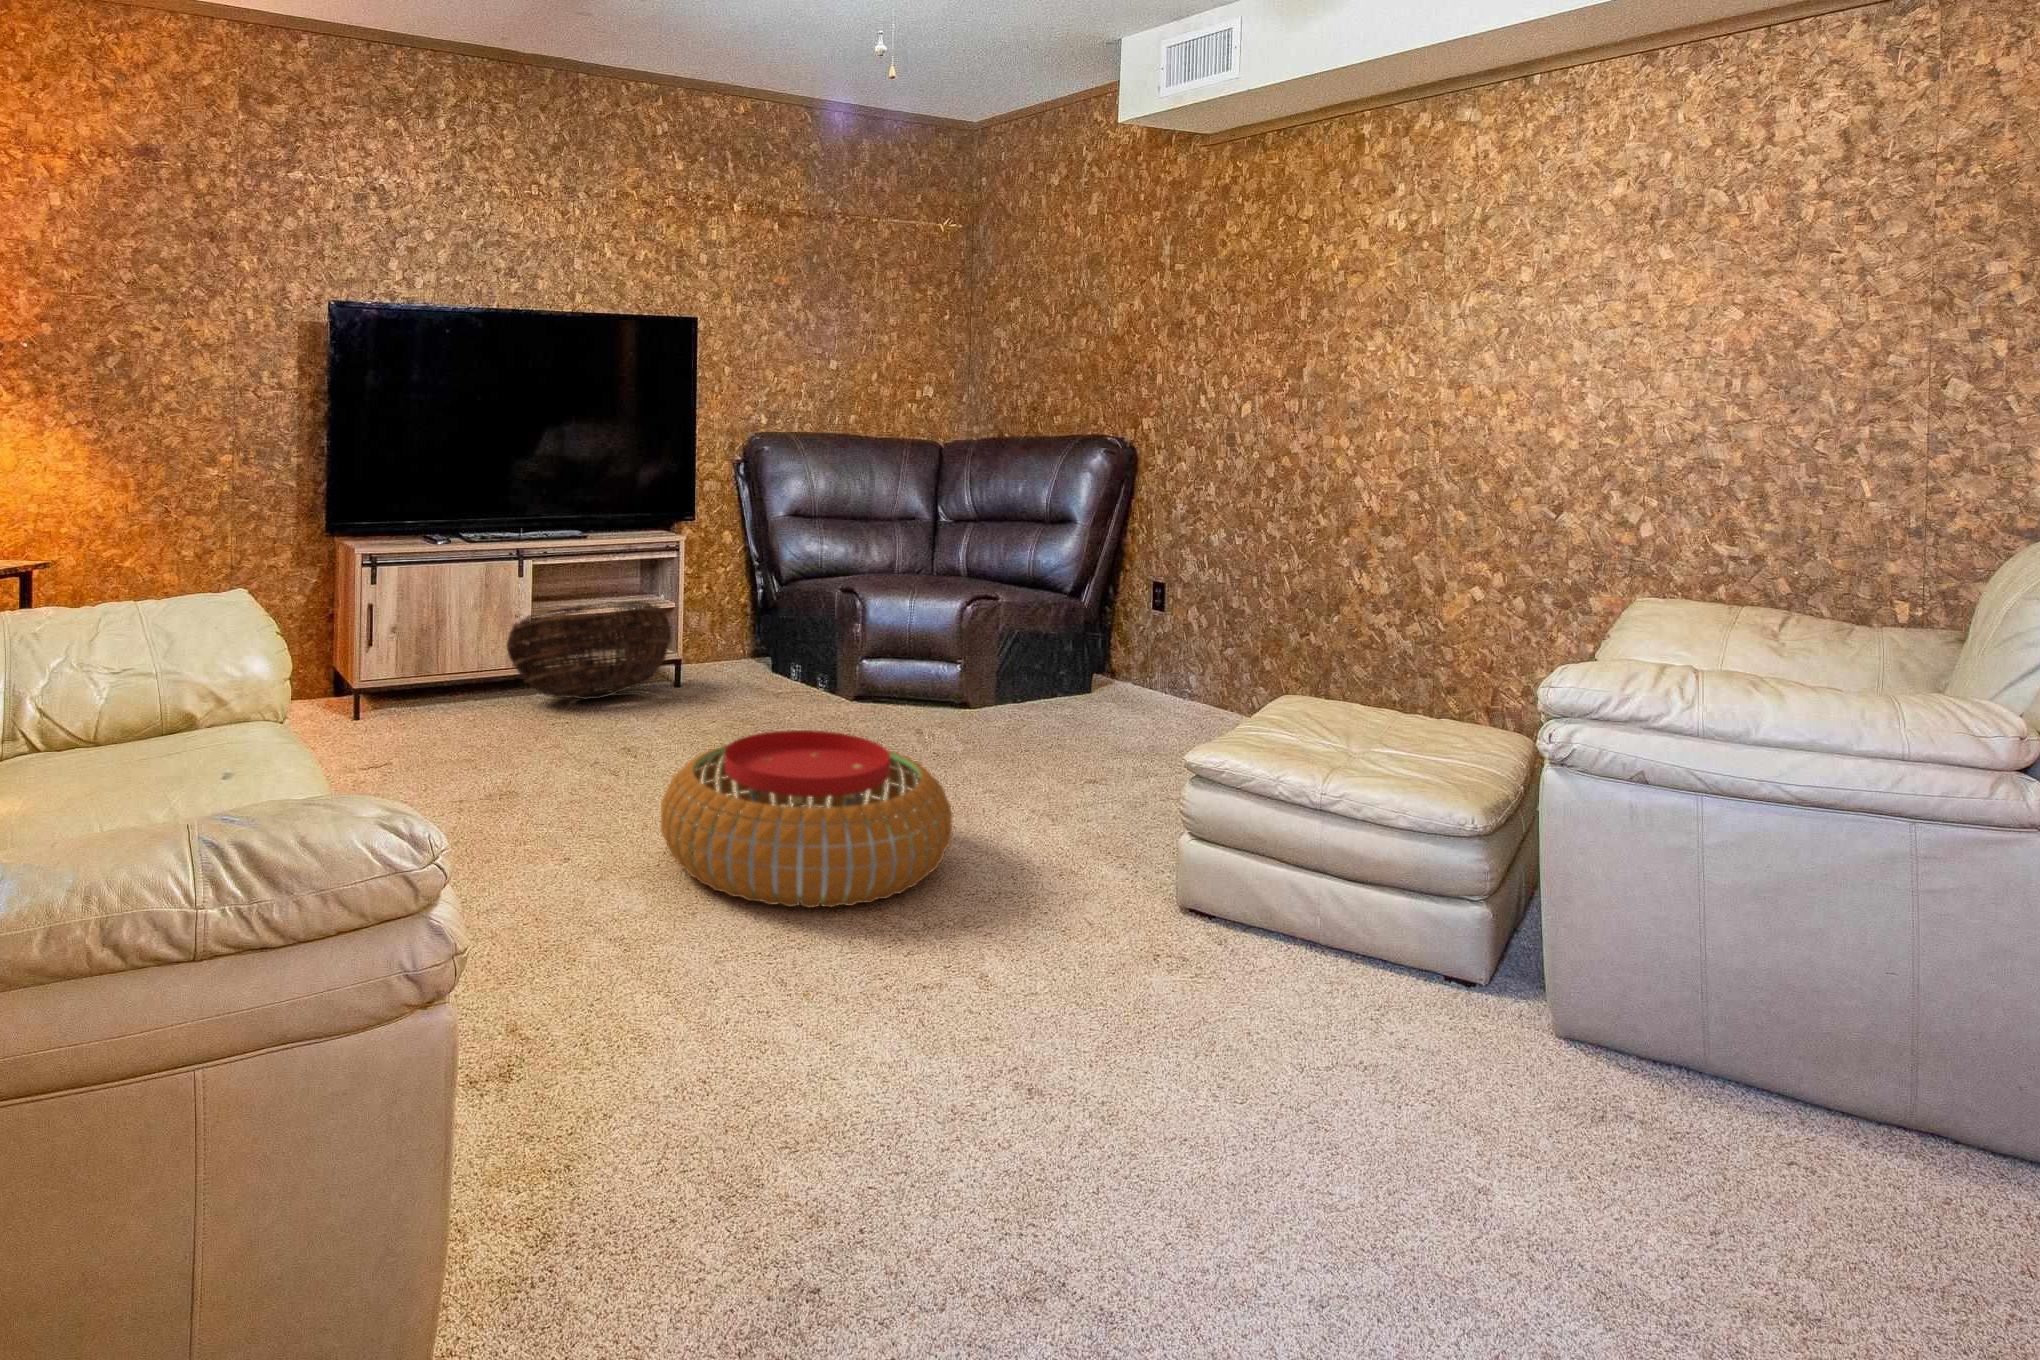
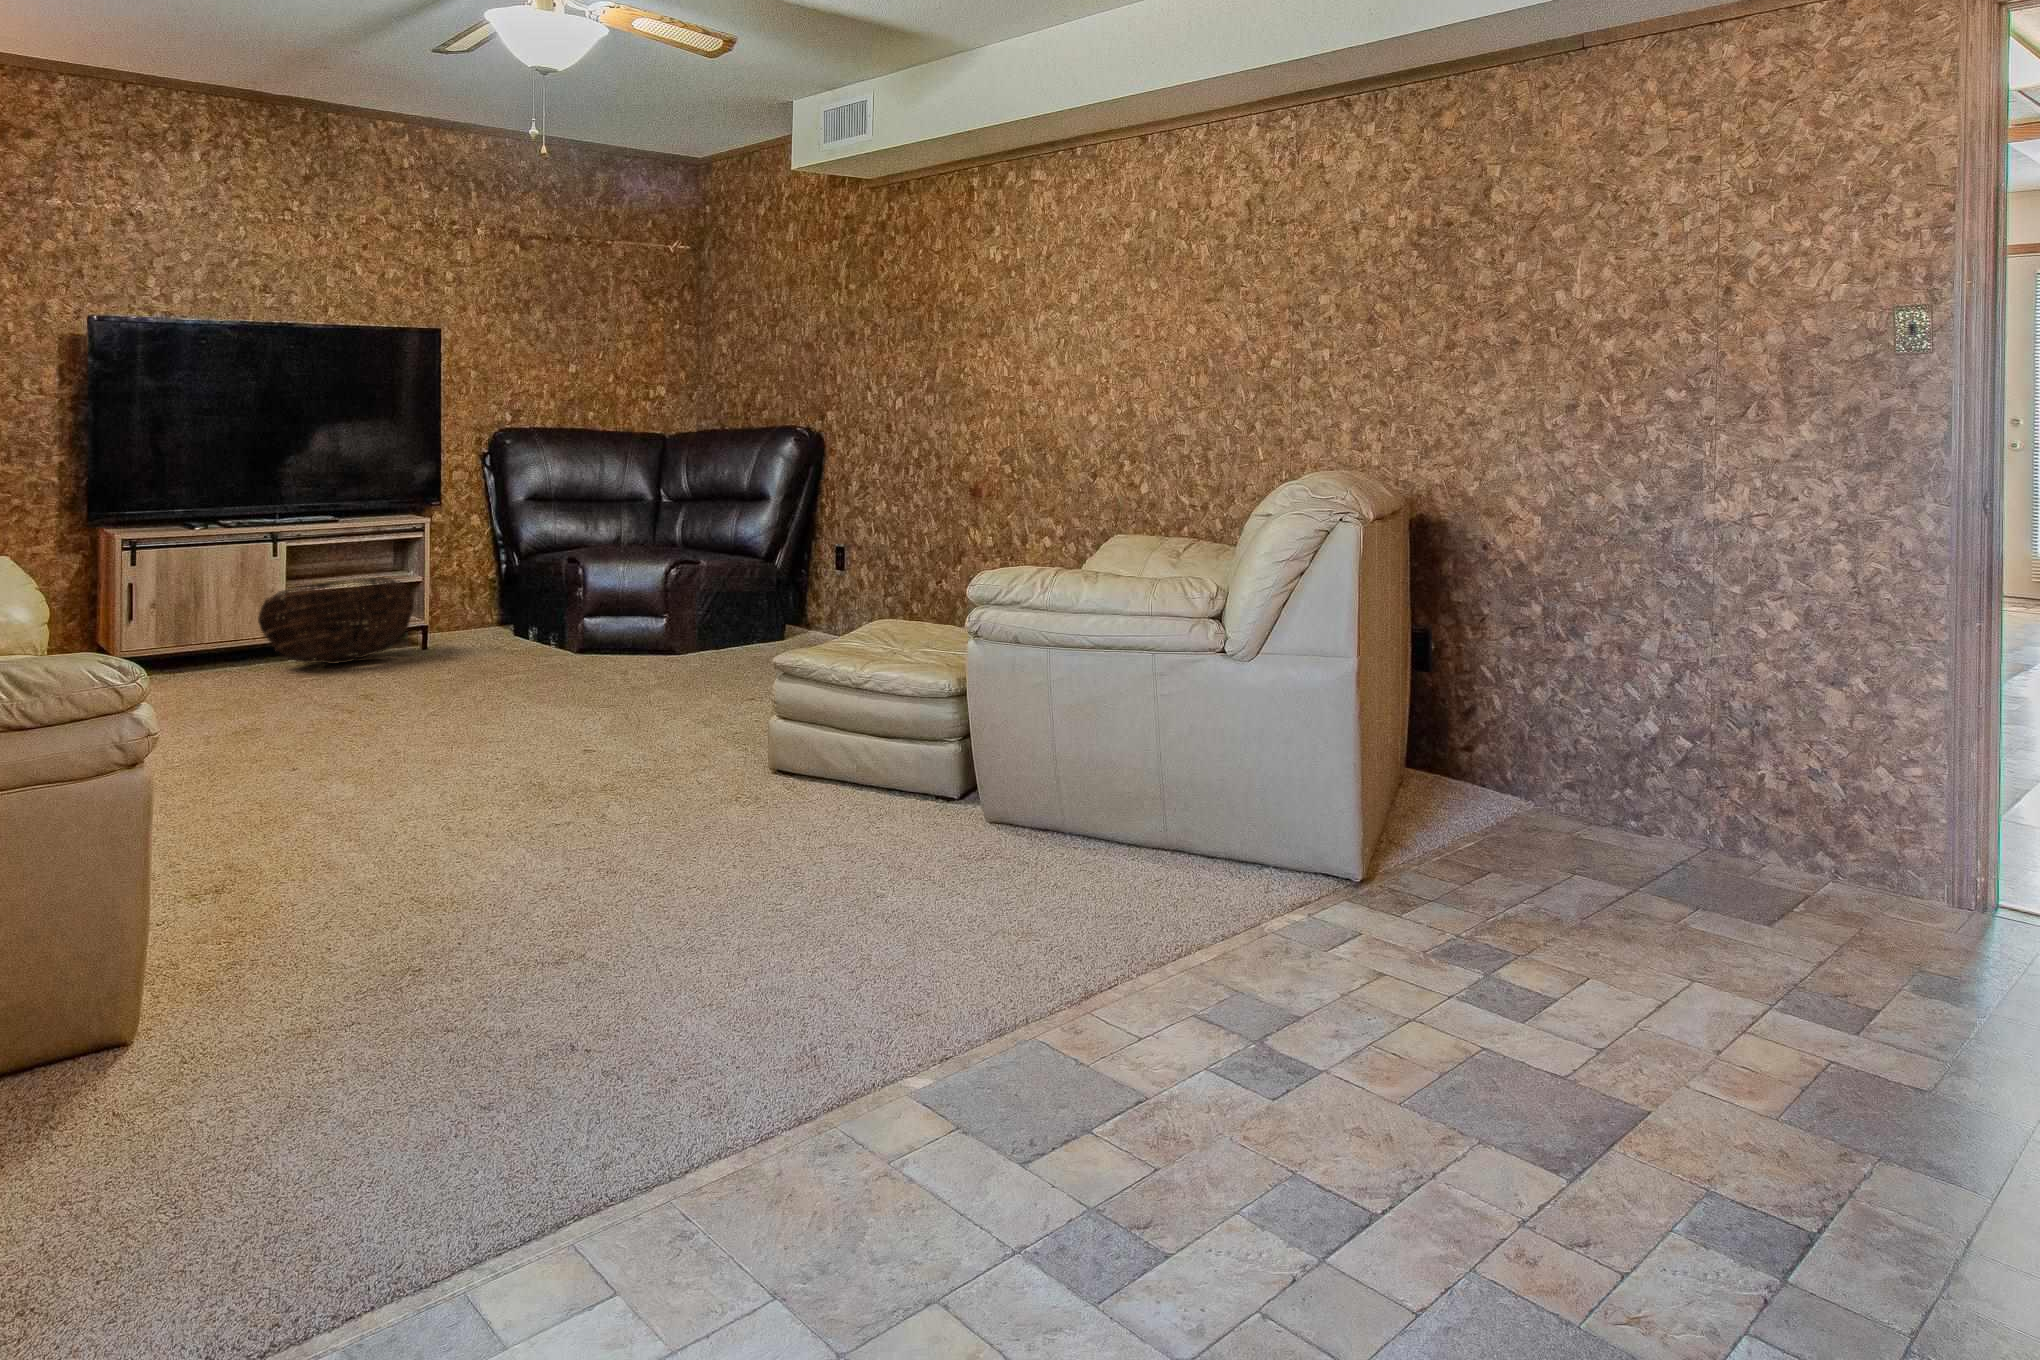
pouf: present [660,730,953,908] -> none [363,662,599,786]

